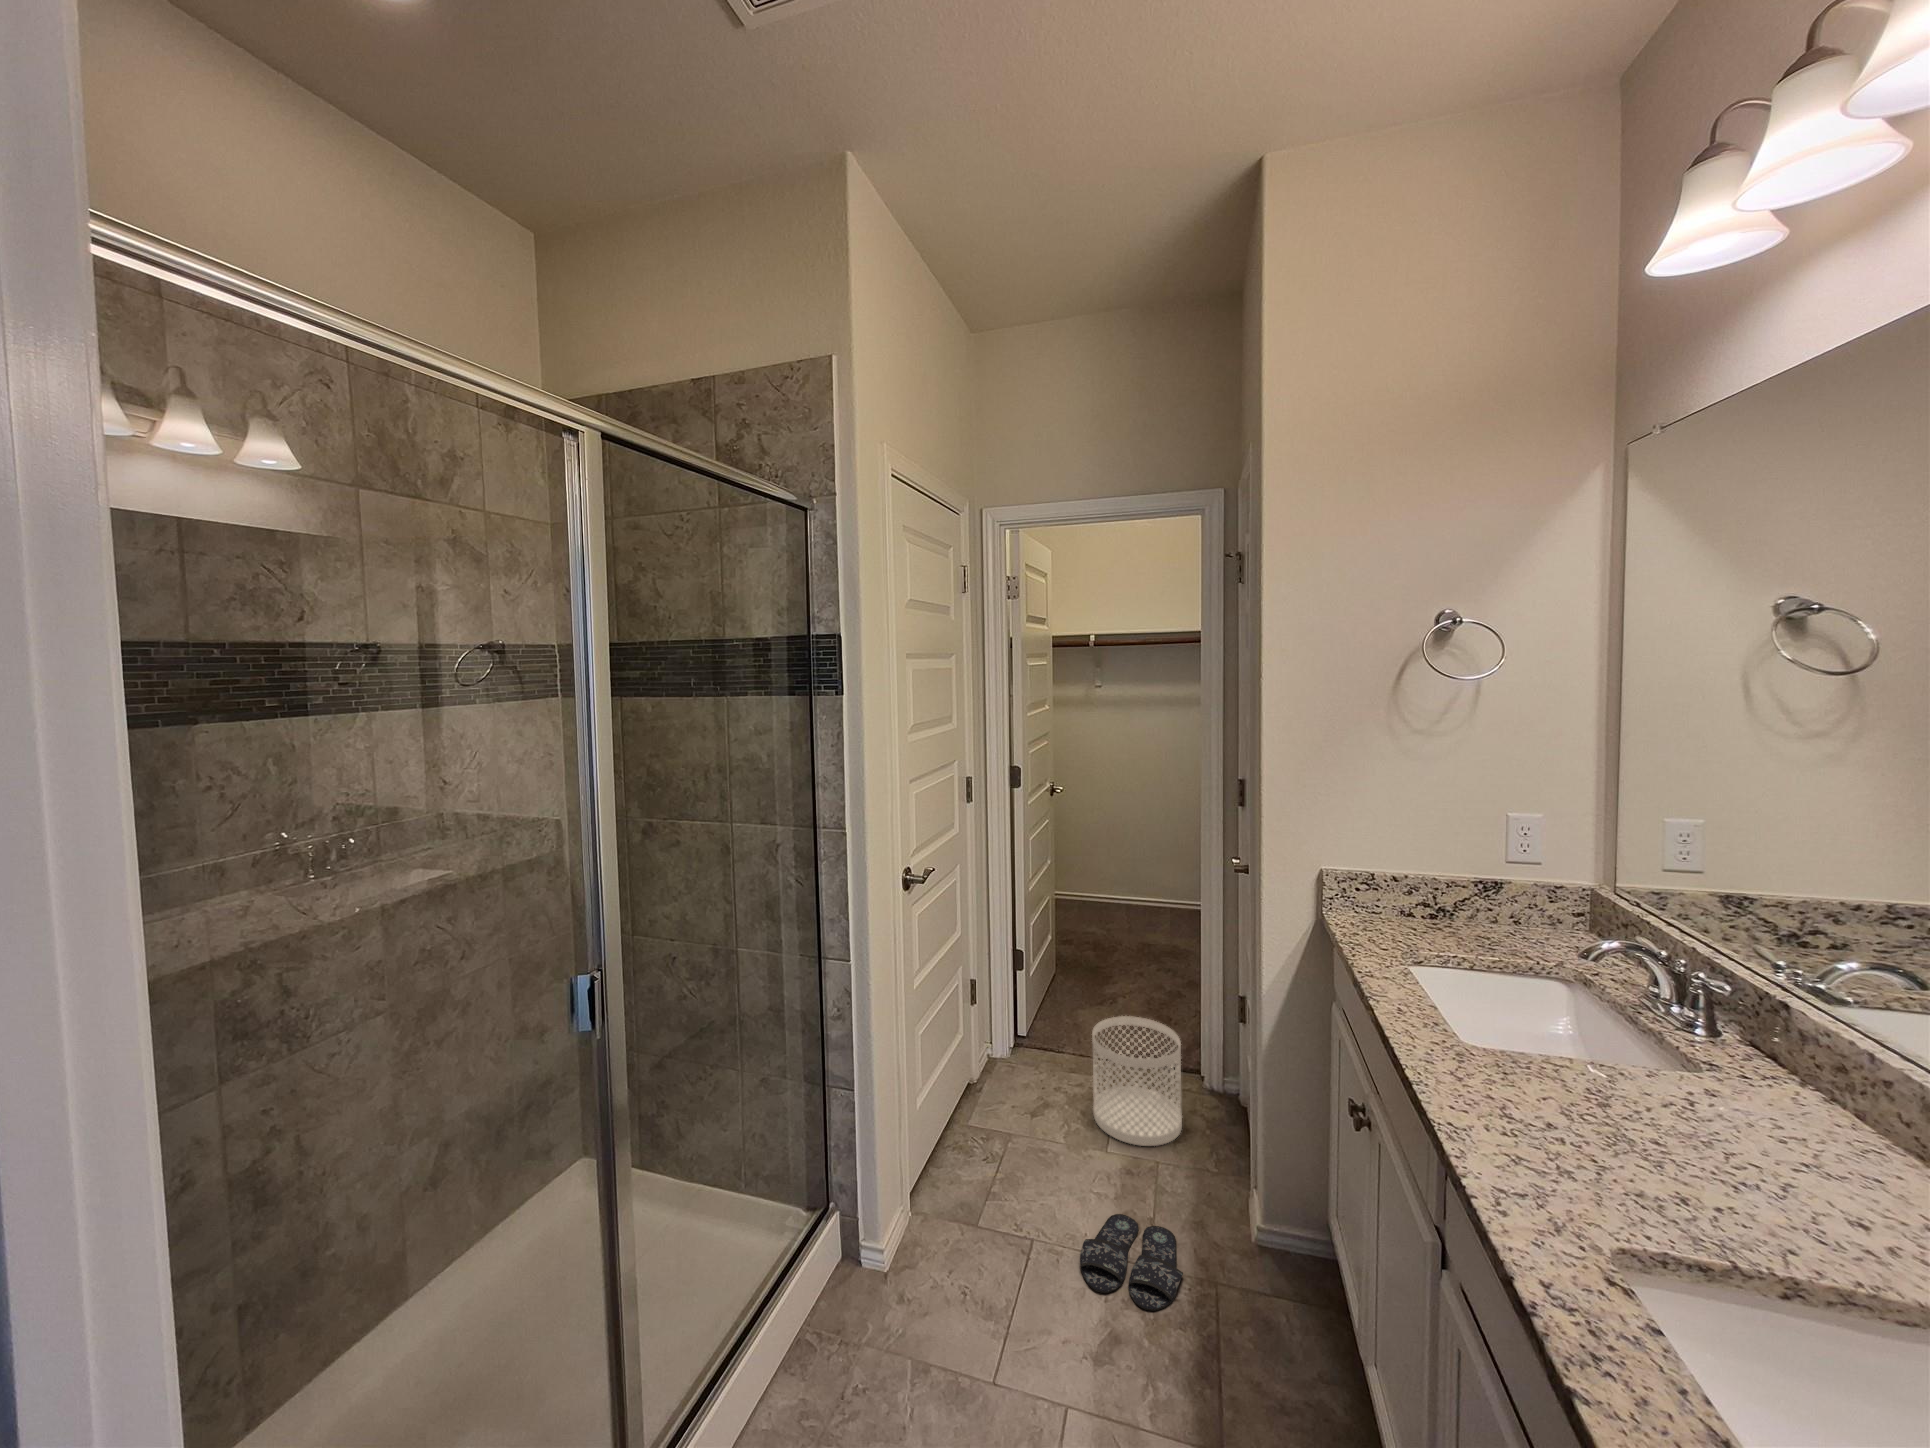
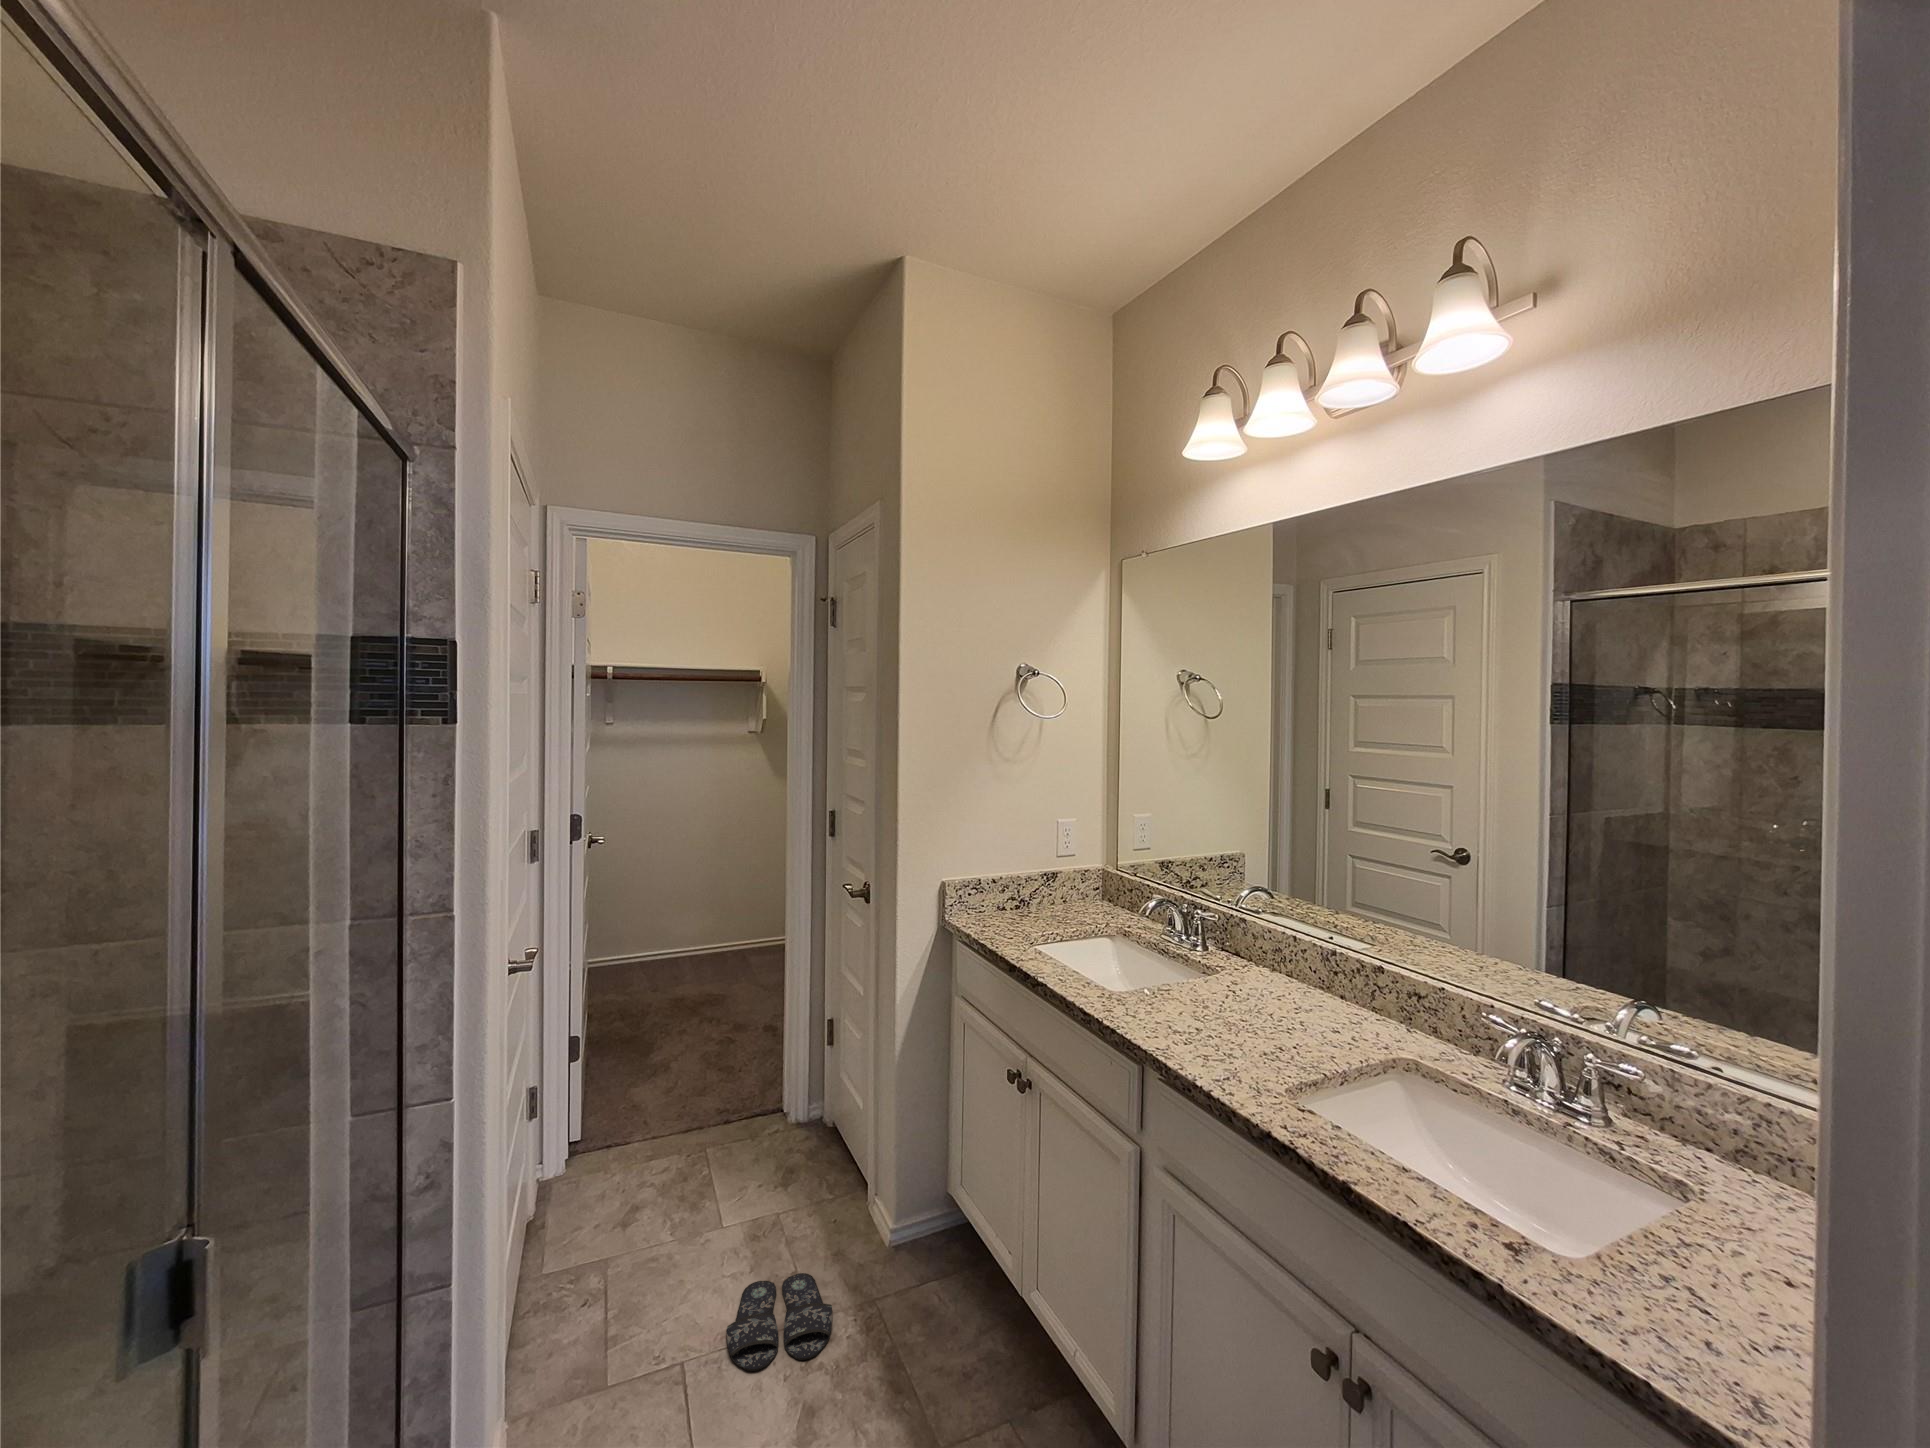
waste basket: present [1092,1016,1182,1146] -> none [689,1069,787,1210]

